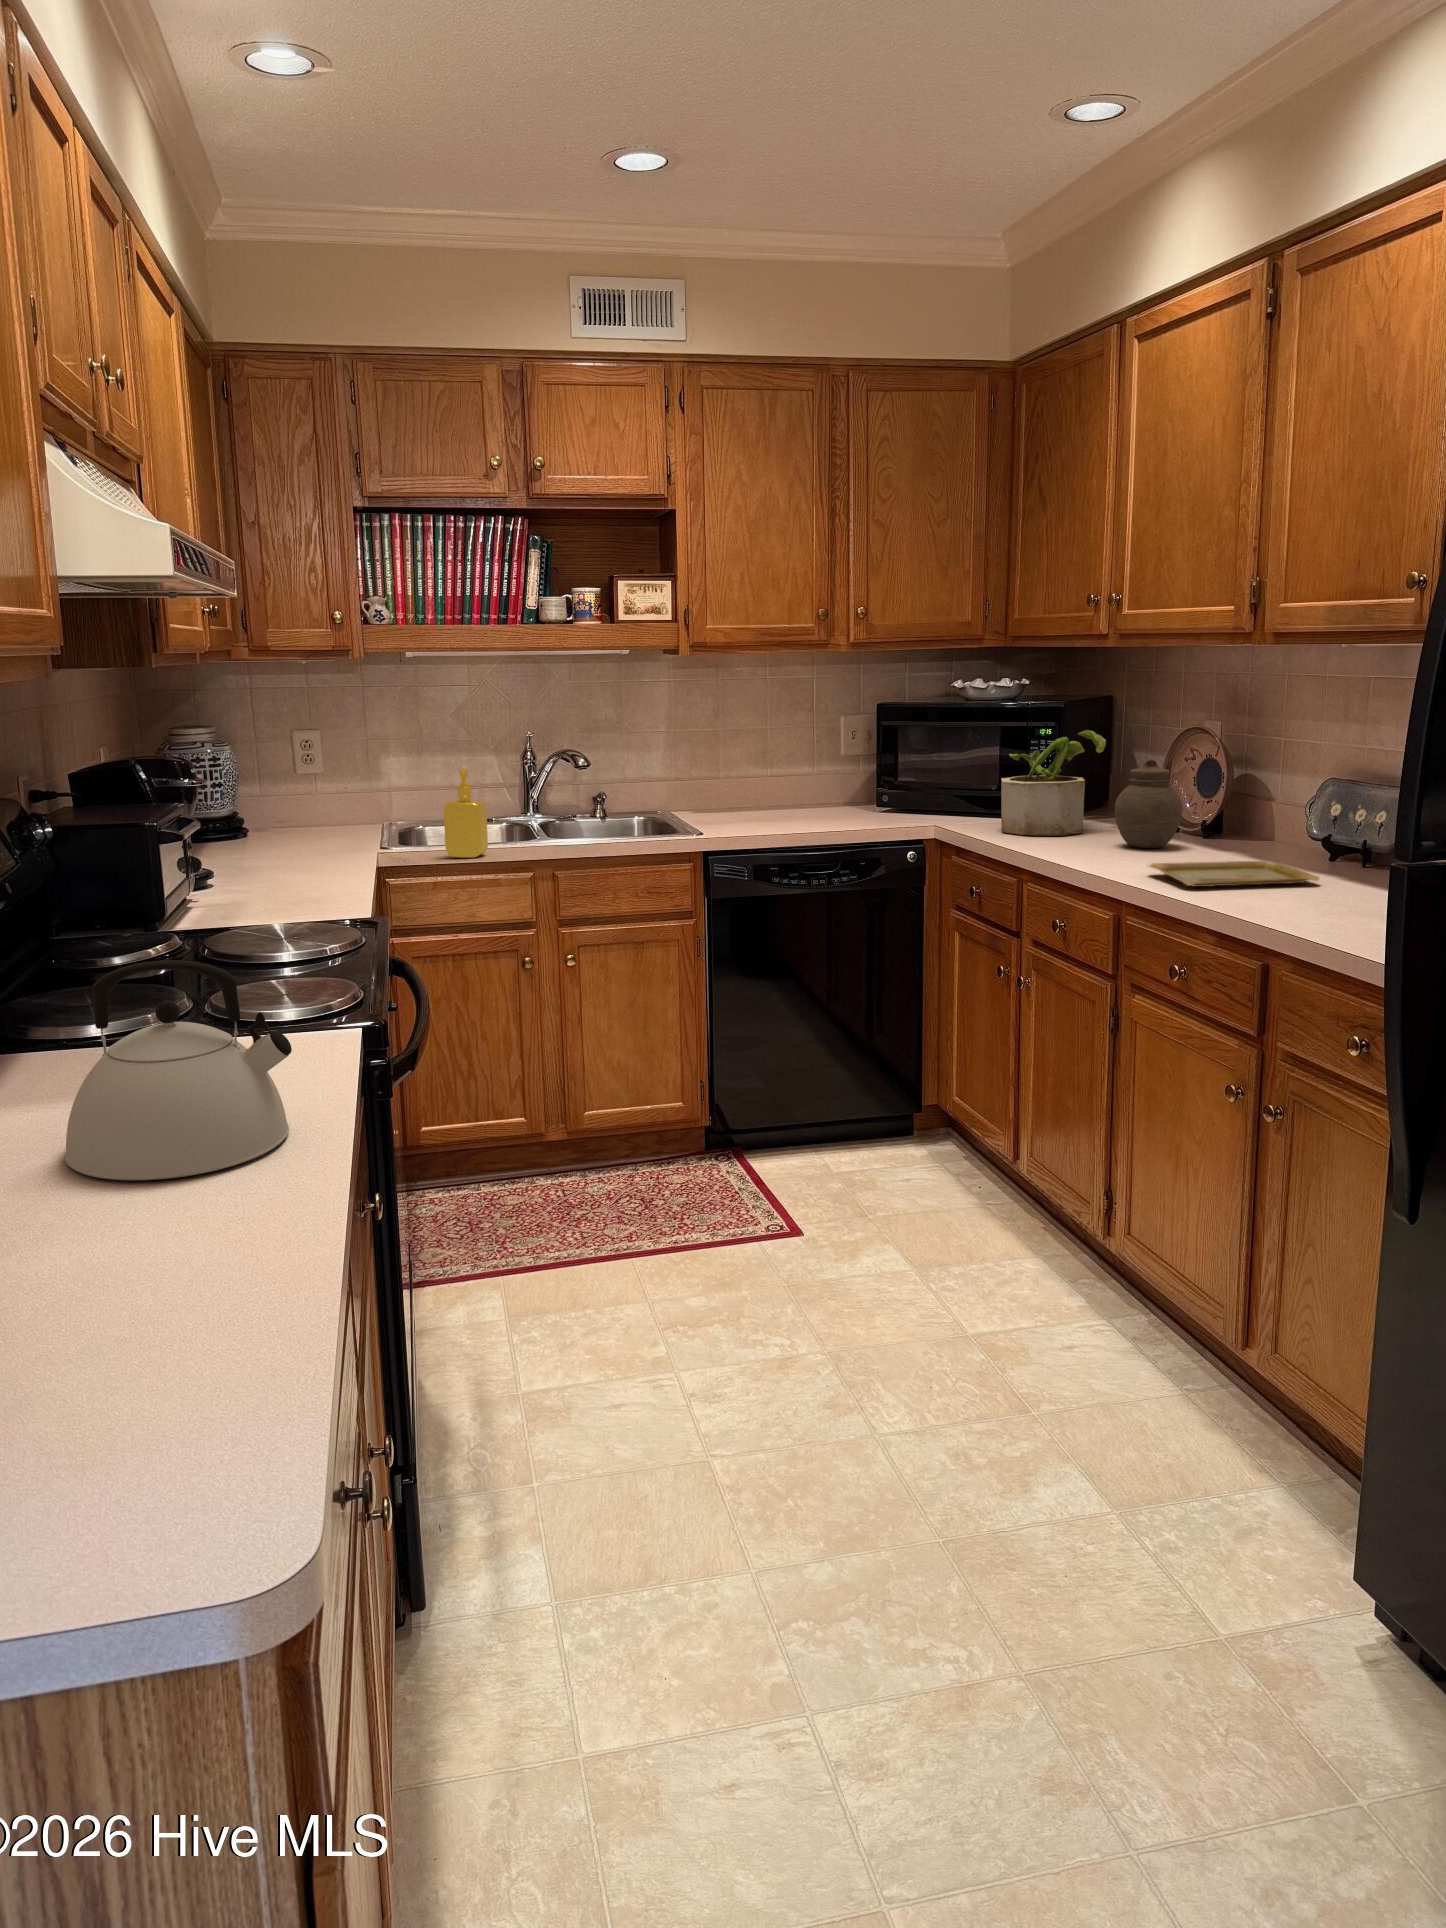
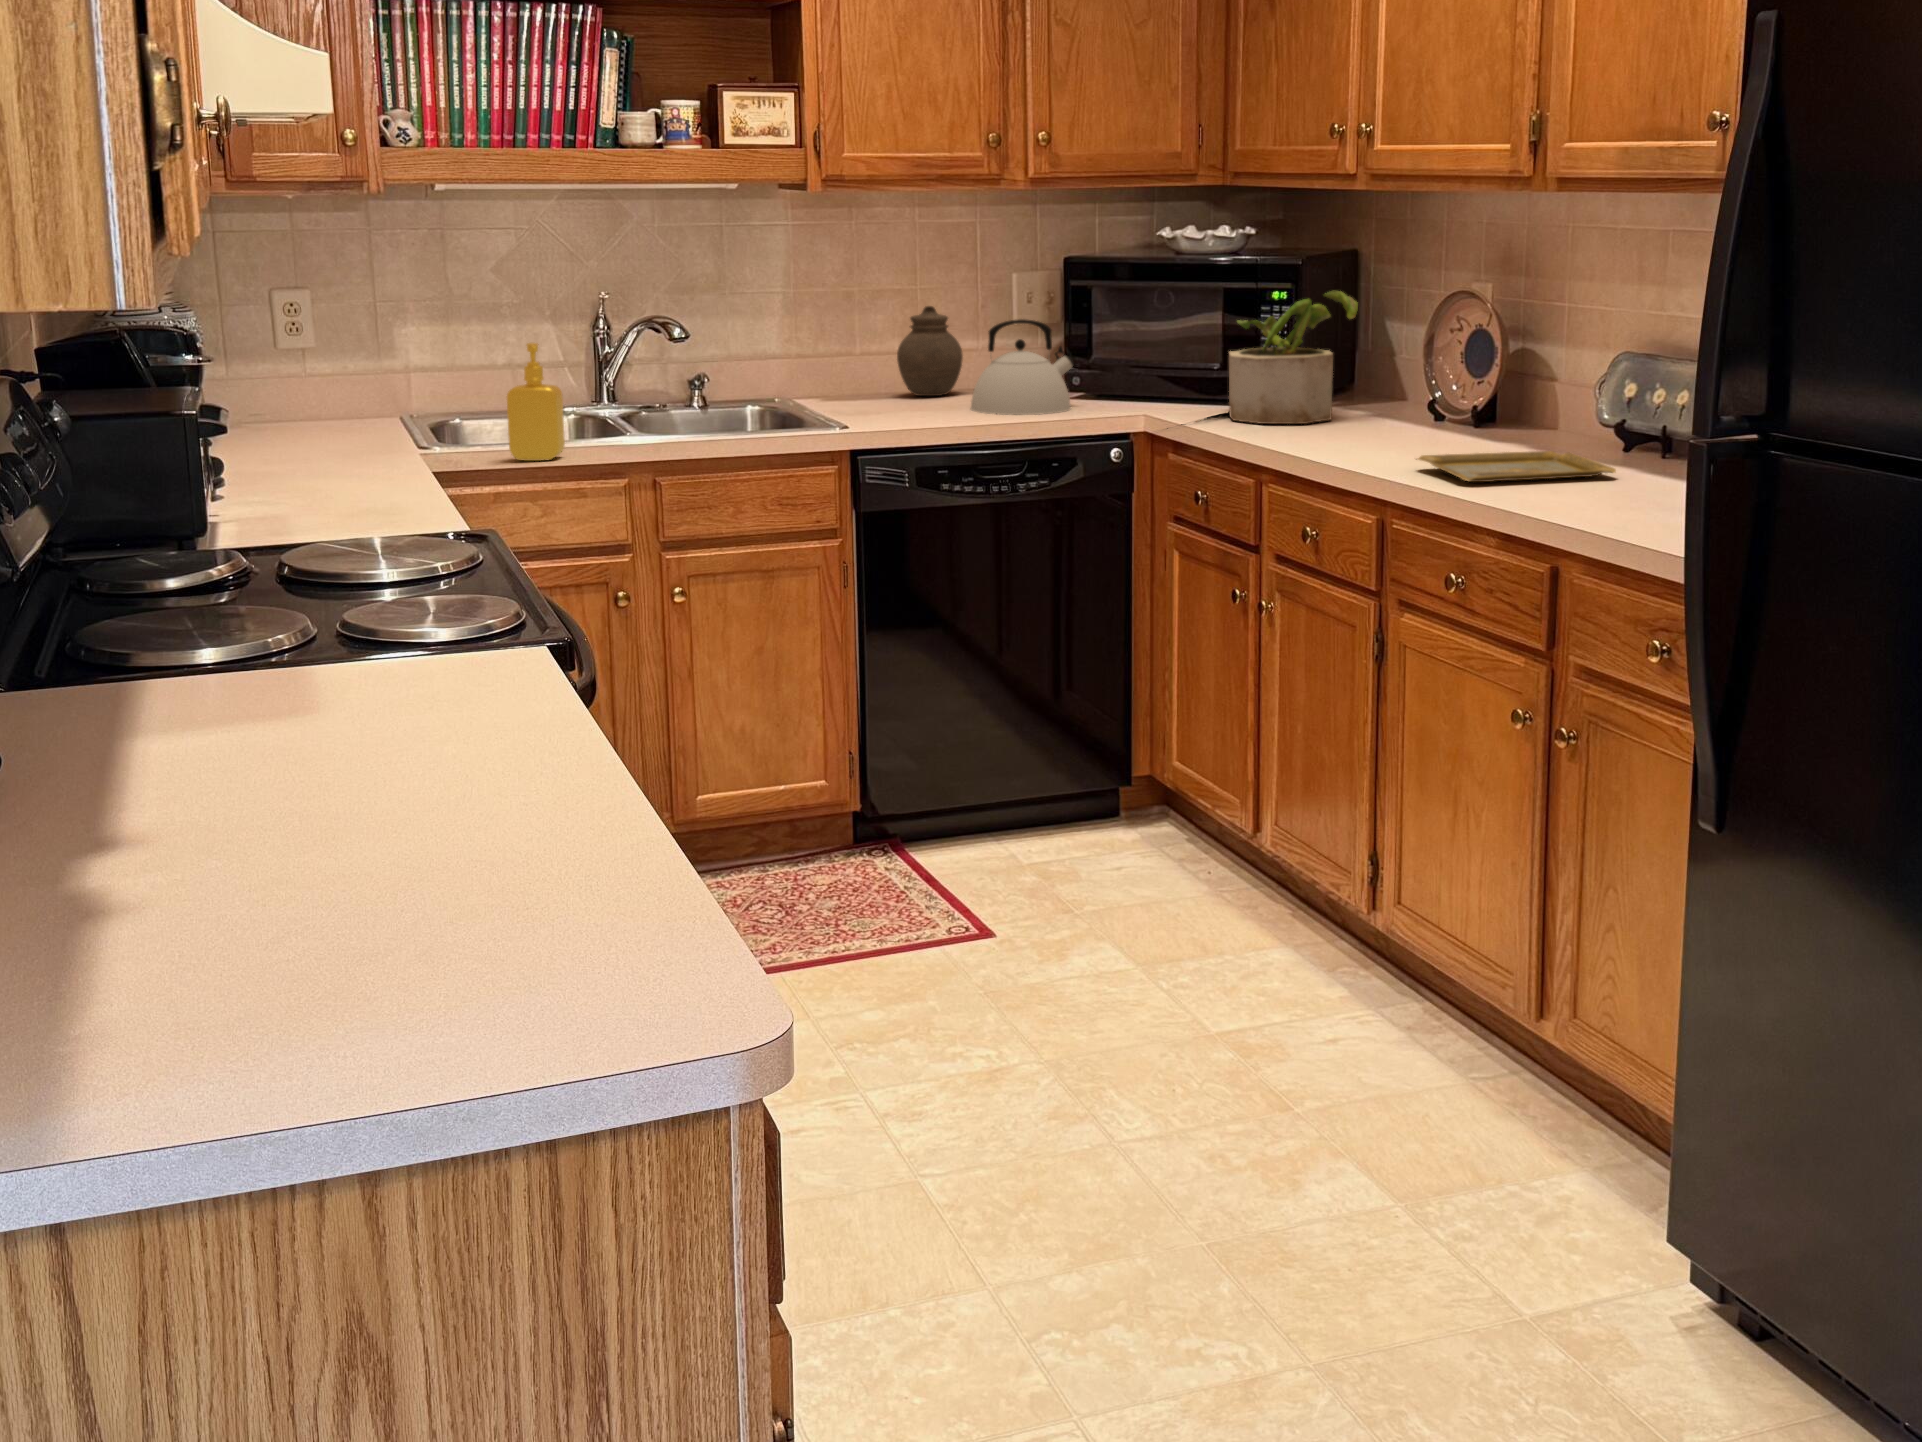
jar: present [1115,760,1182,848] -> present [897,306,963,396]
kettle: present [65,960,292,1180] -> present [971,319,1074,415]

